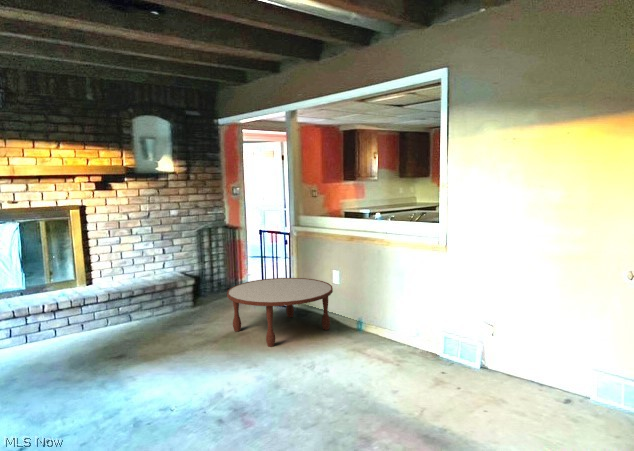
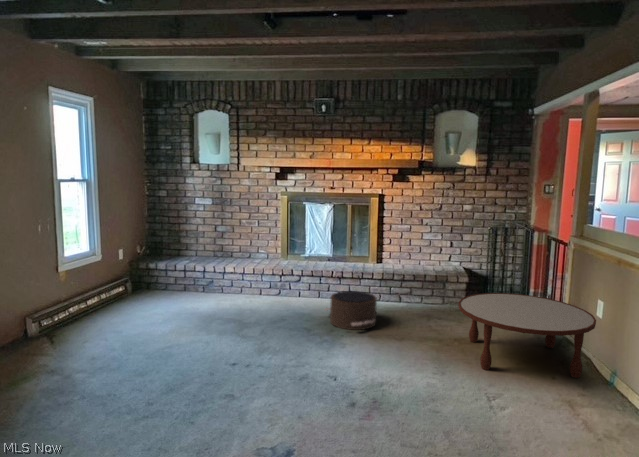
pouf: none [63,316,141,363] -> present [325,291,377,330]

